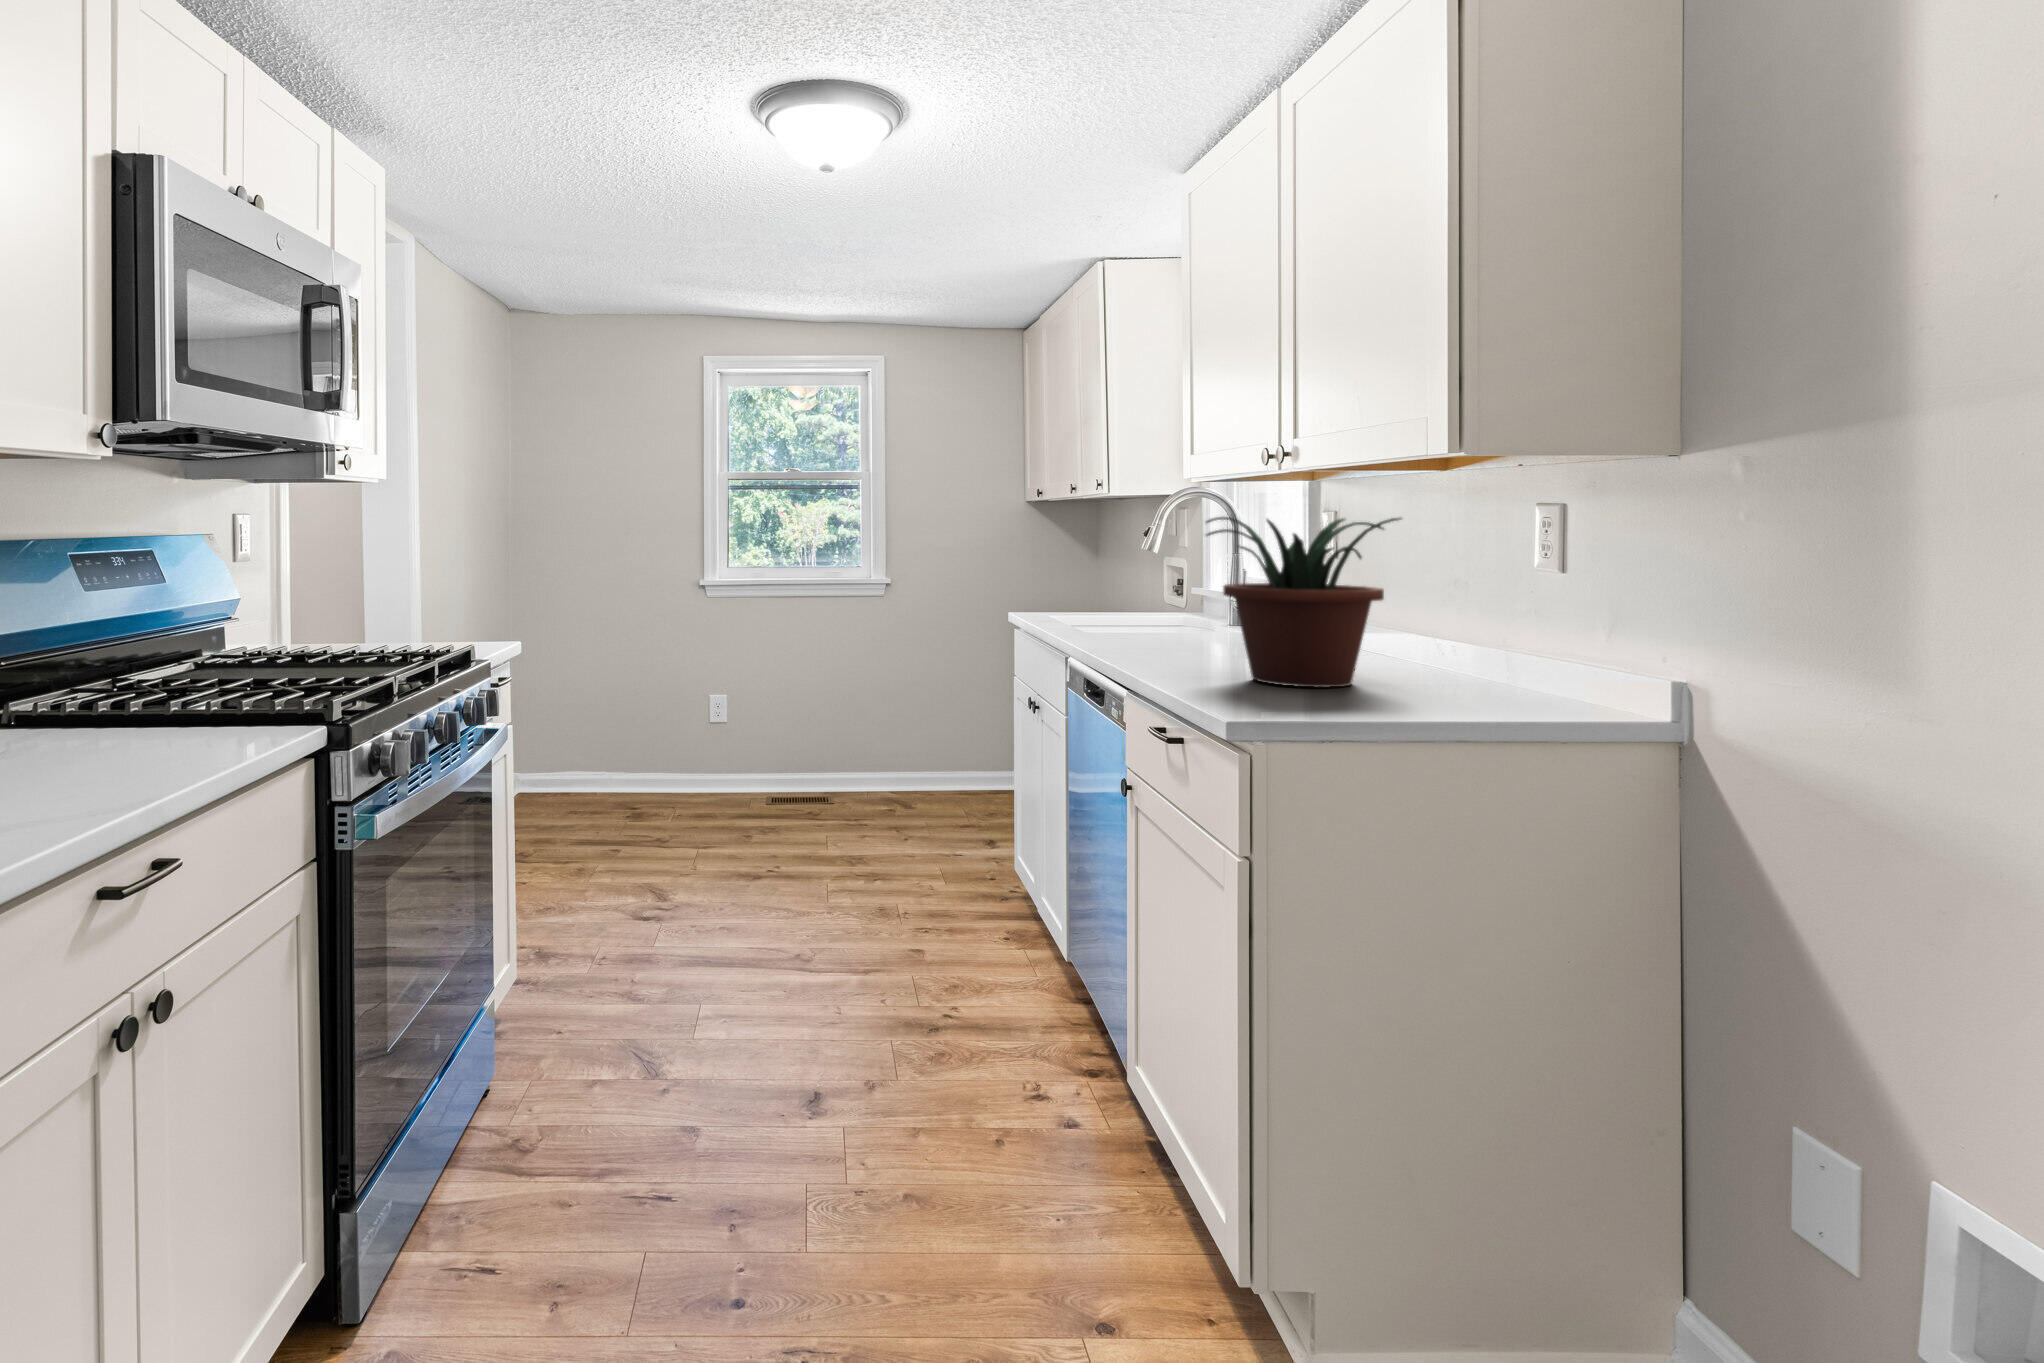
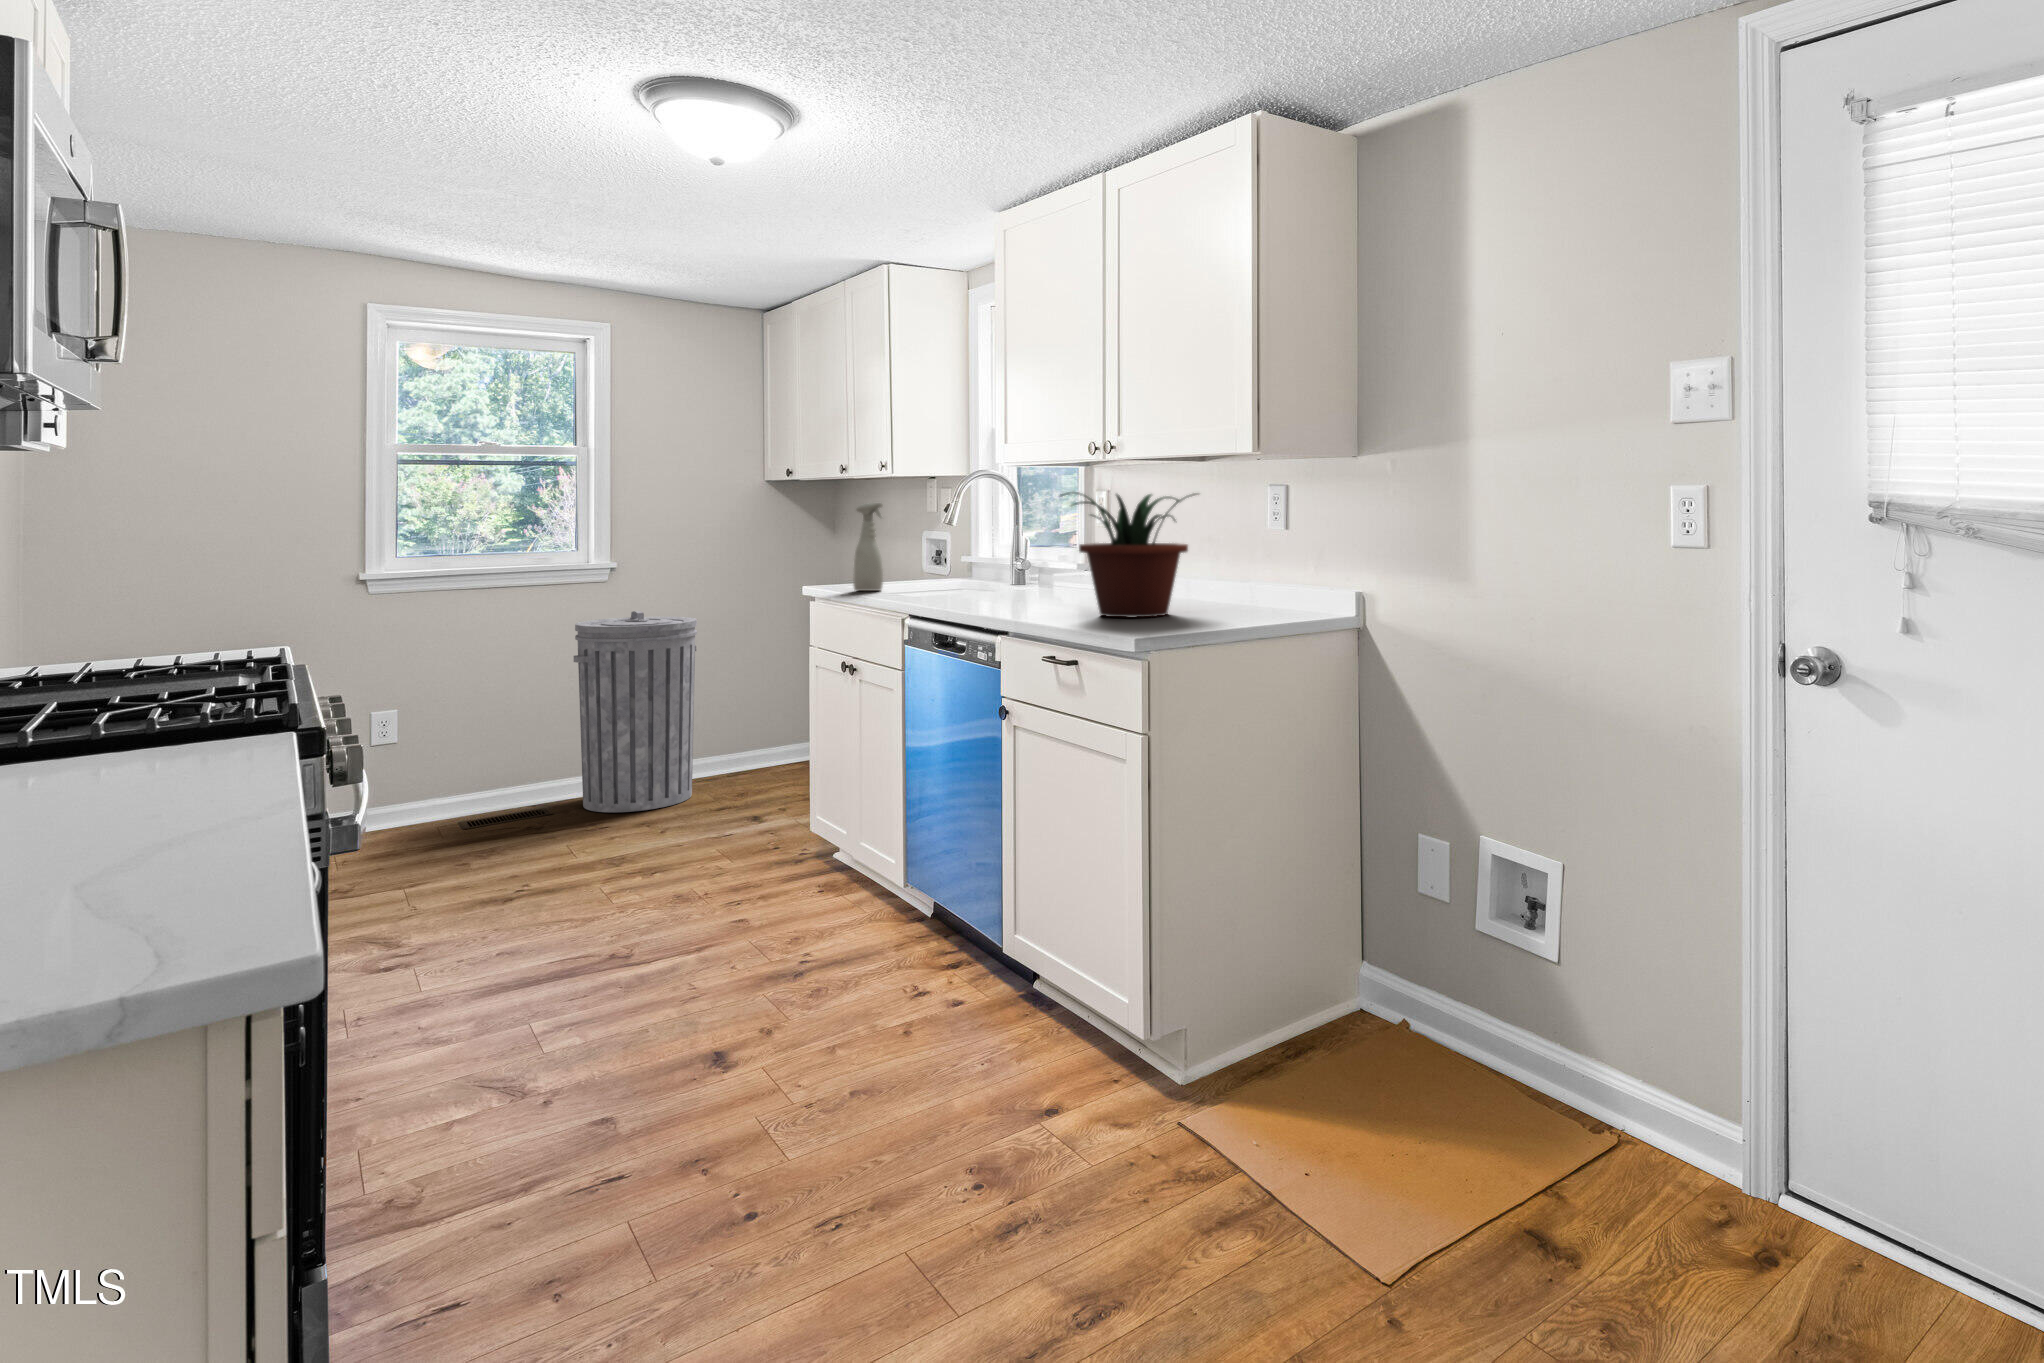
spray bottle: none [1049,528,1080,623] -> present [853,503,883,591]
trash can: none [853,626,958,814] -> present [574,611,697,812]

